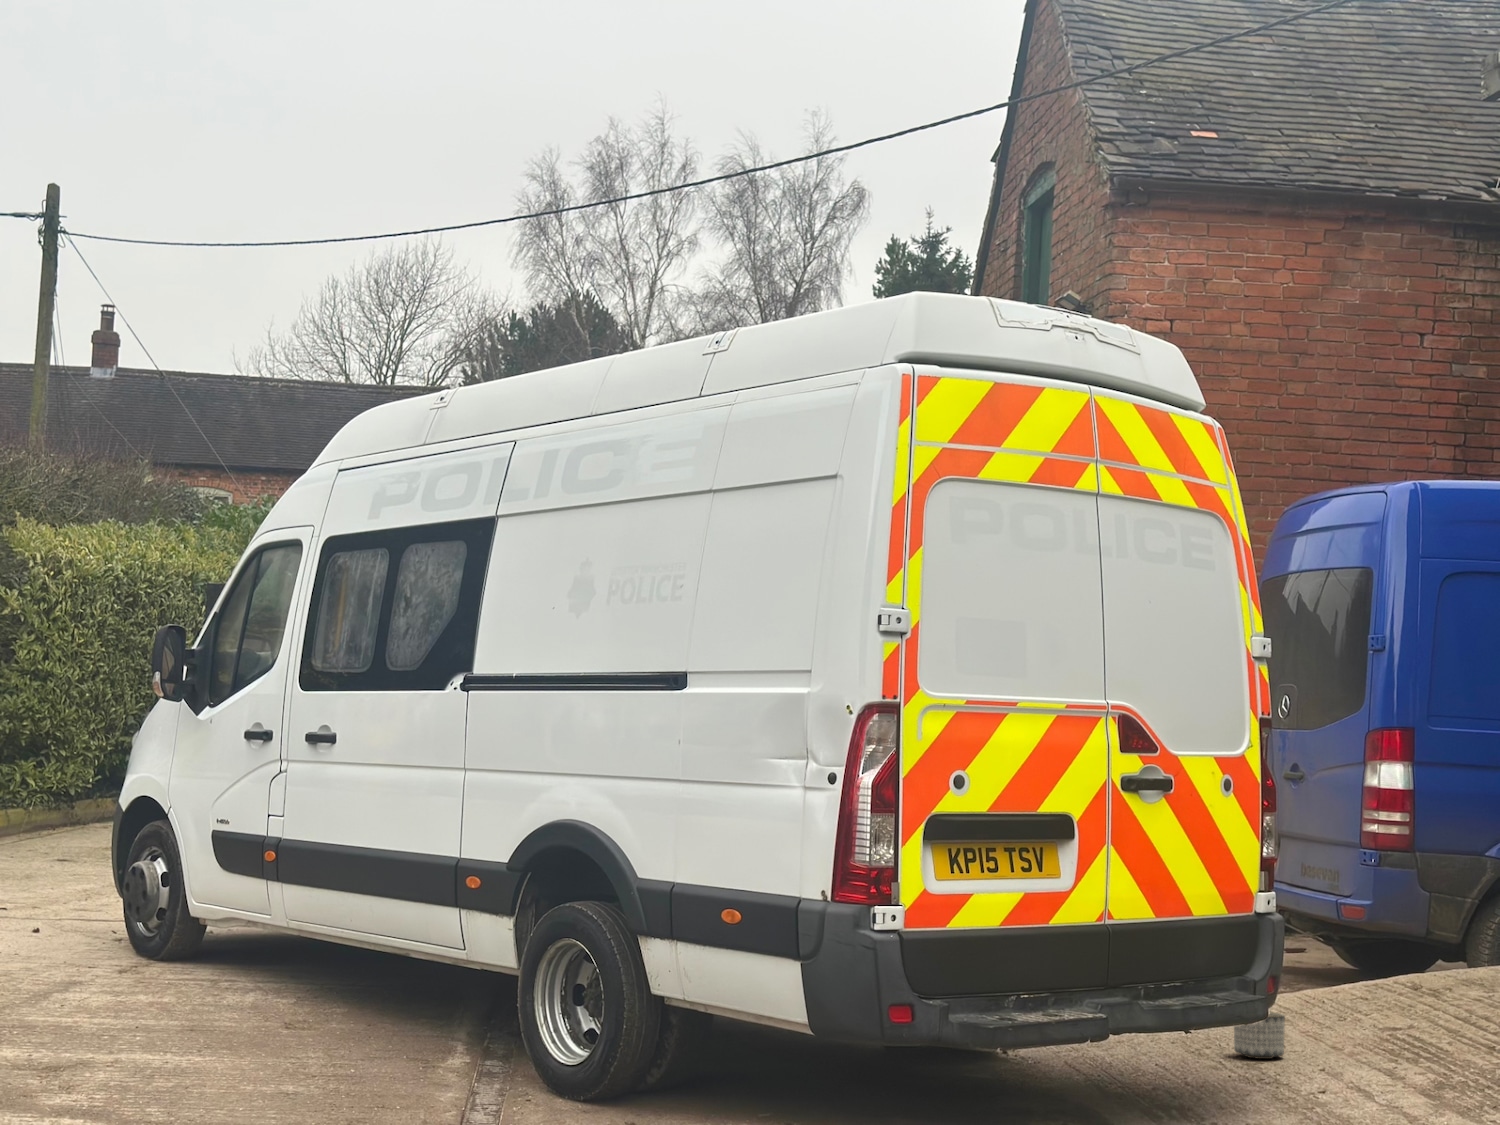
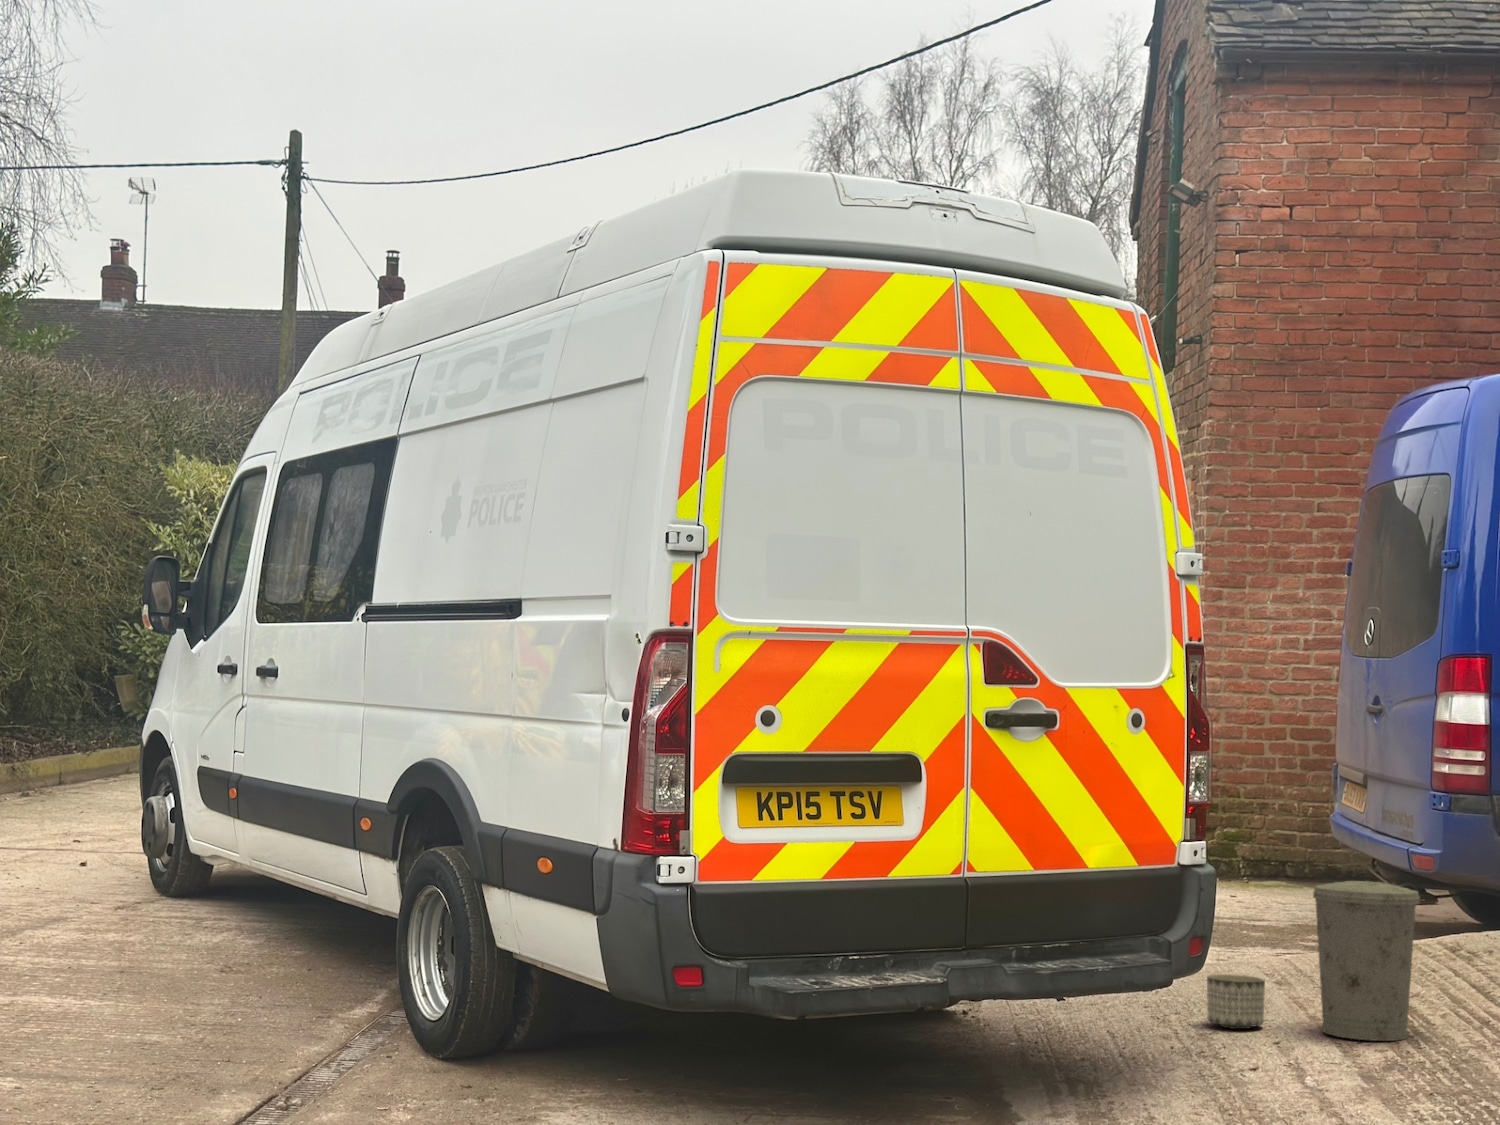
trash can: none [1326,927,1420,1065] -> present [1313,881,1420,1041]

